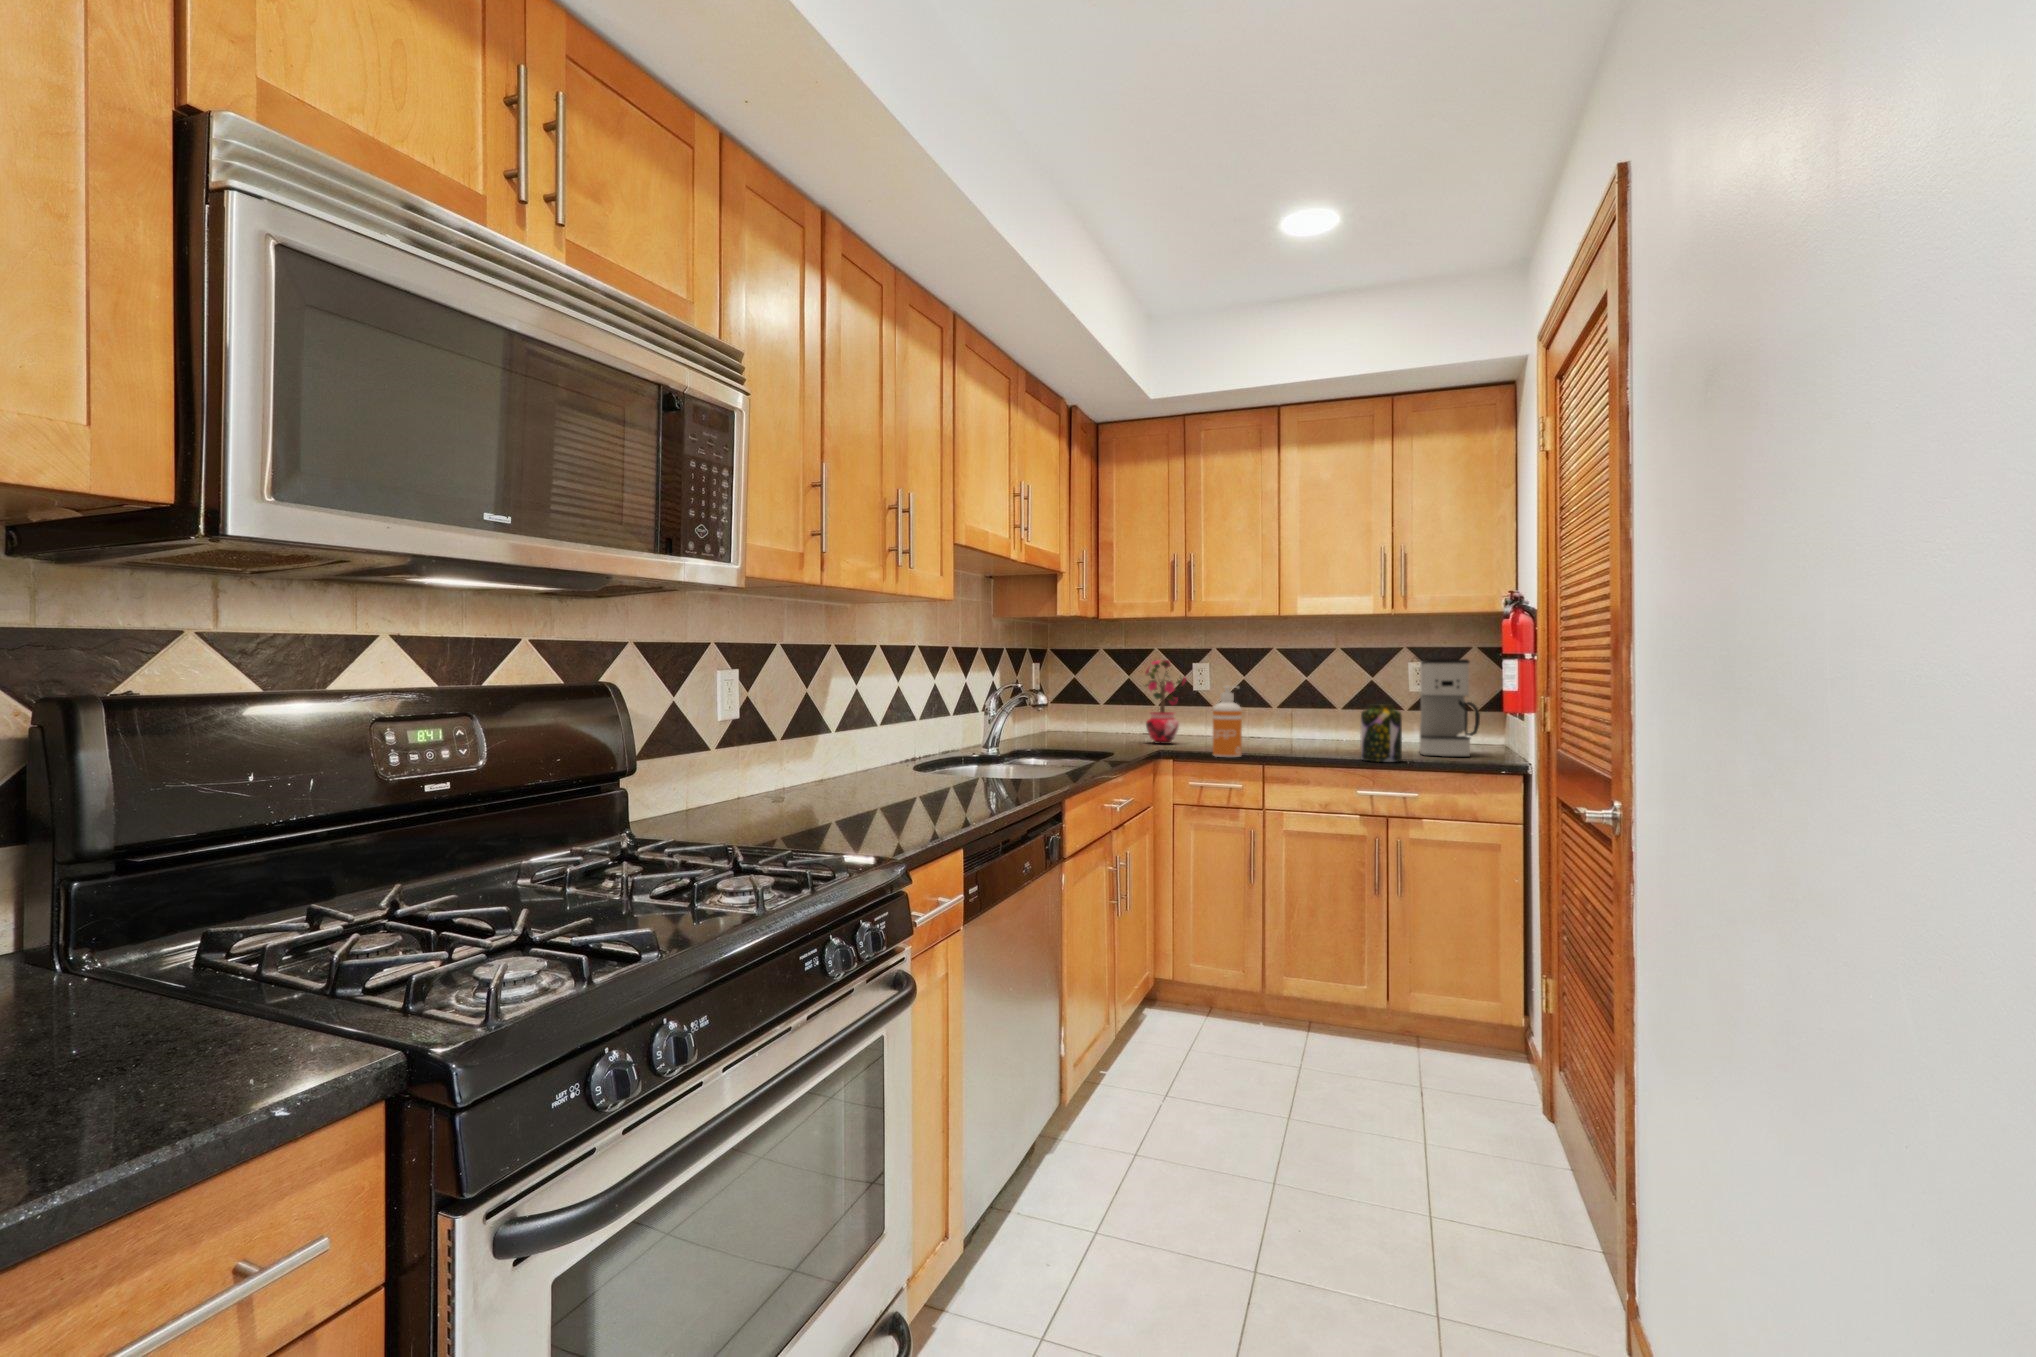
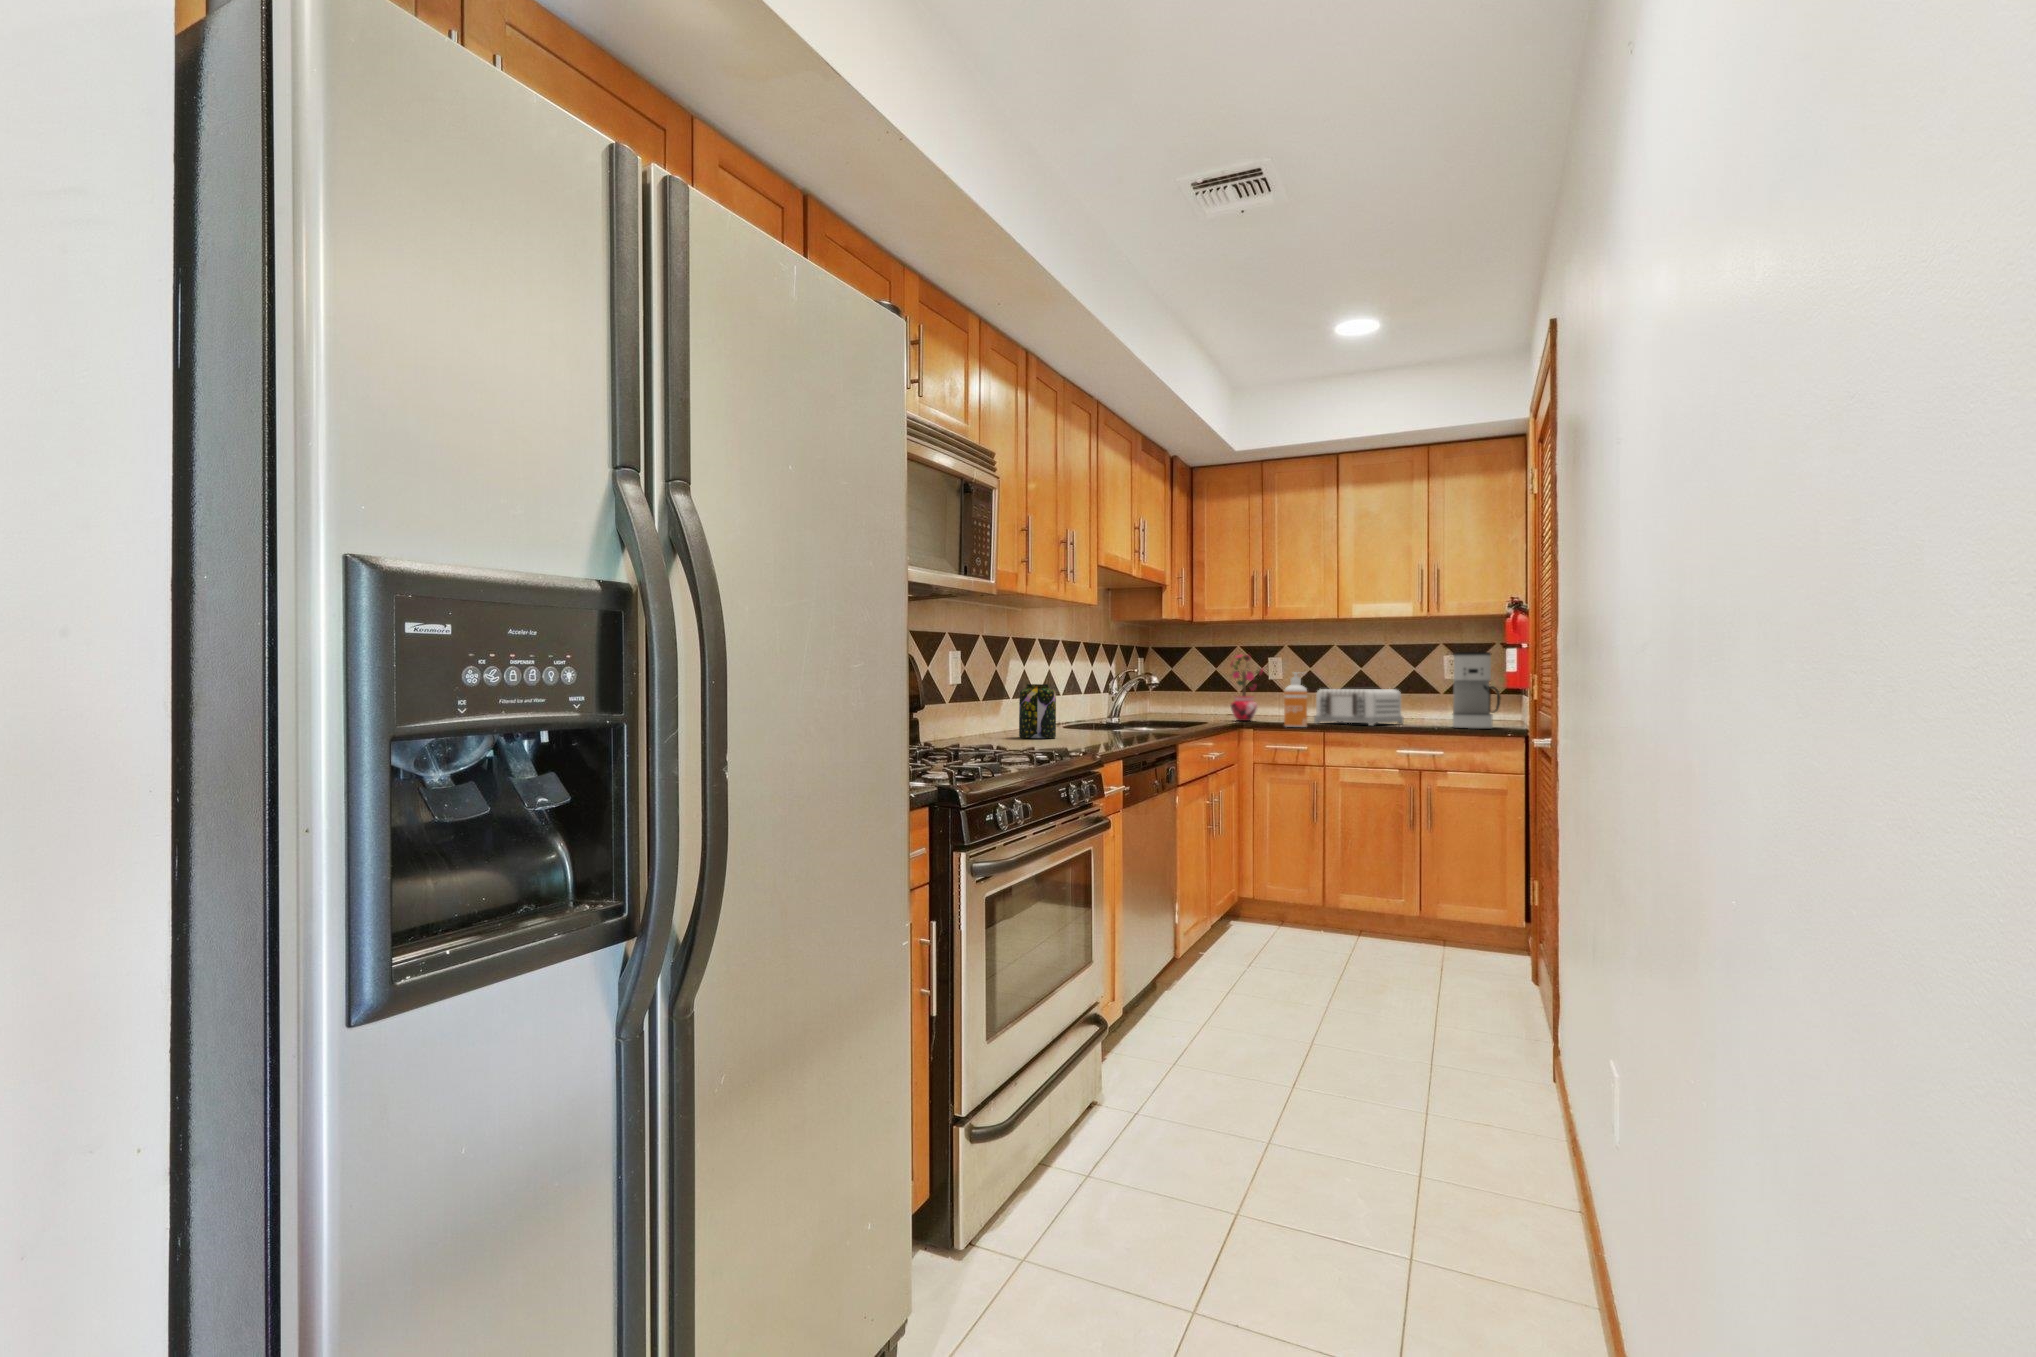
toaster: none [1249,703,1358,752] -> present [1314,689,1404,726]
jar: present [1360,704,1402,762] -> present [1019,684,1056,738]

